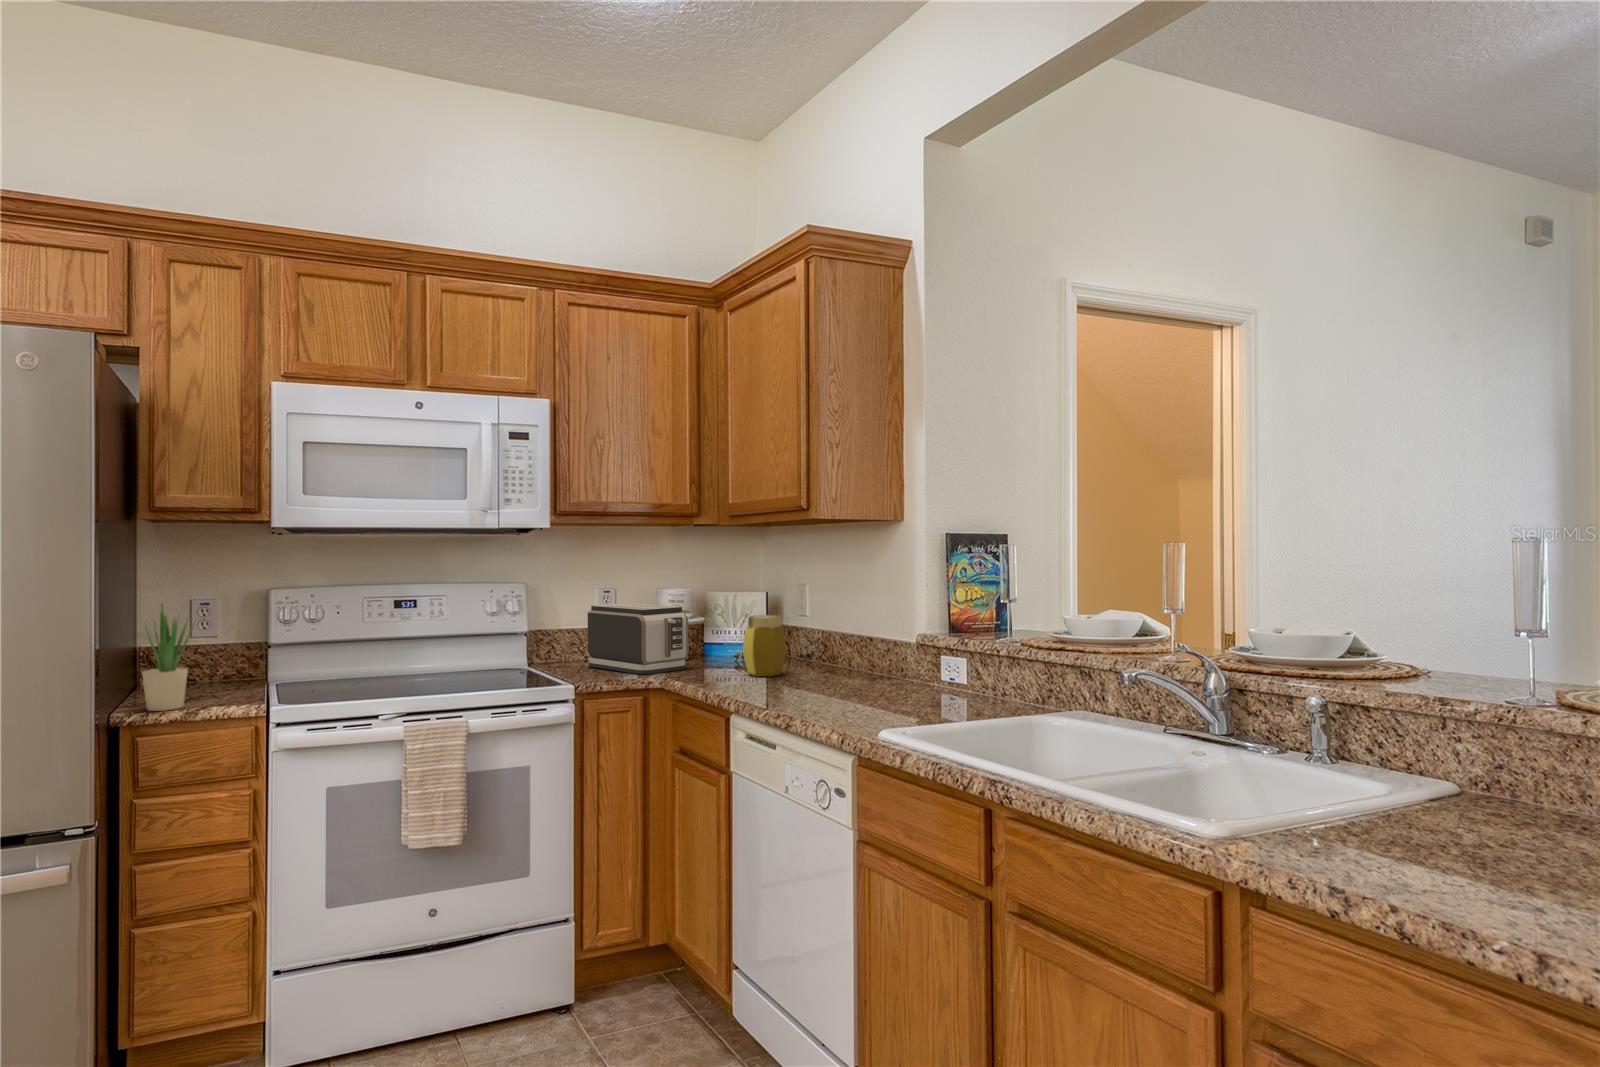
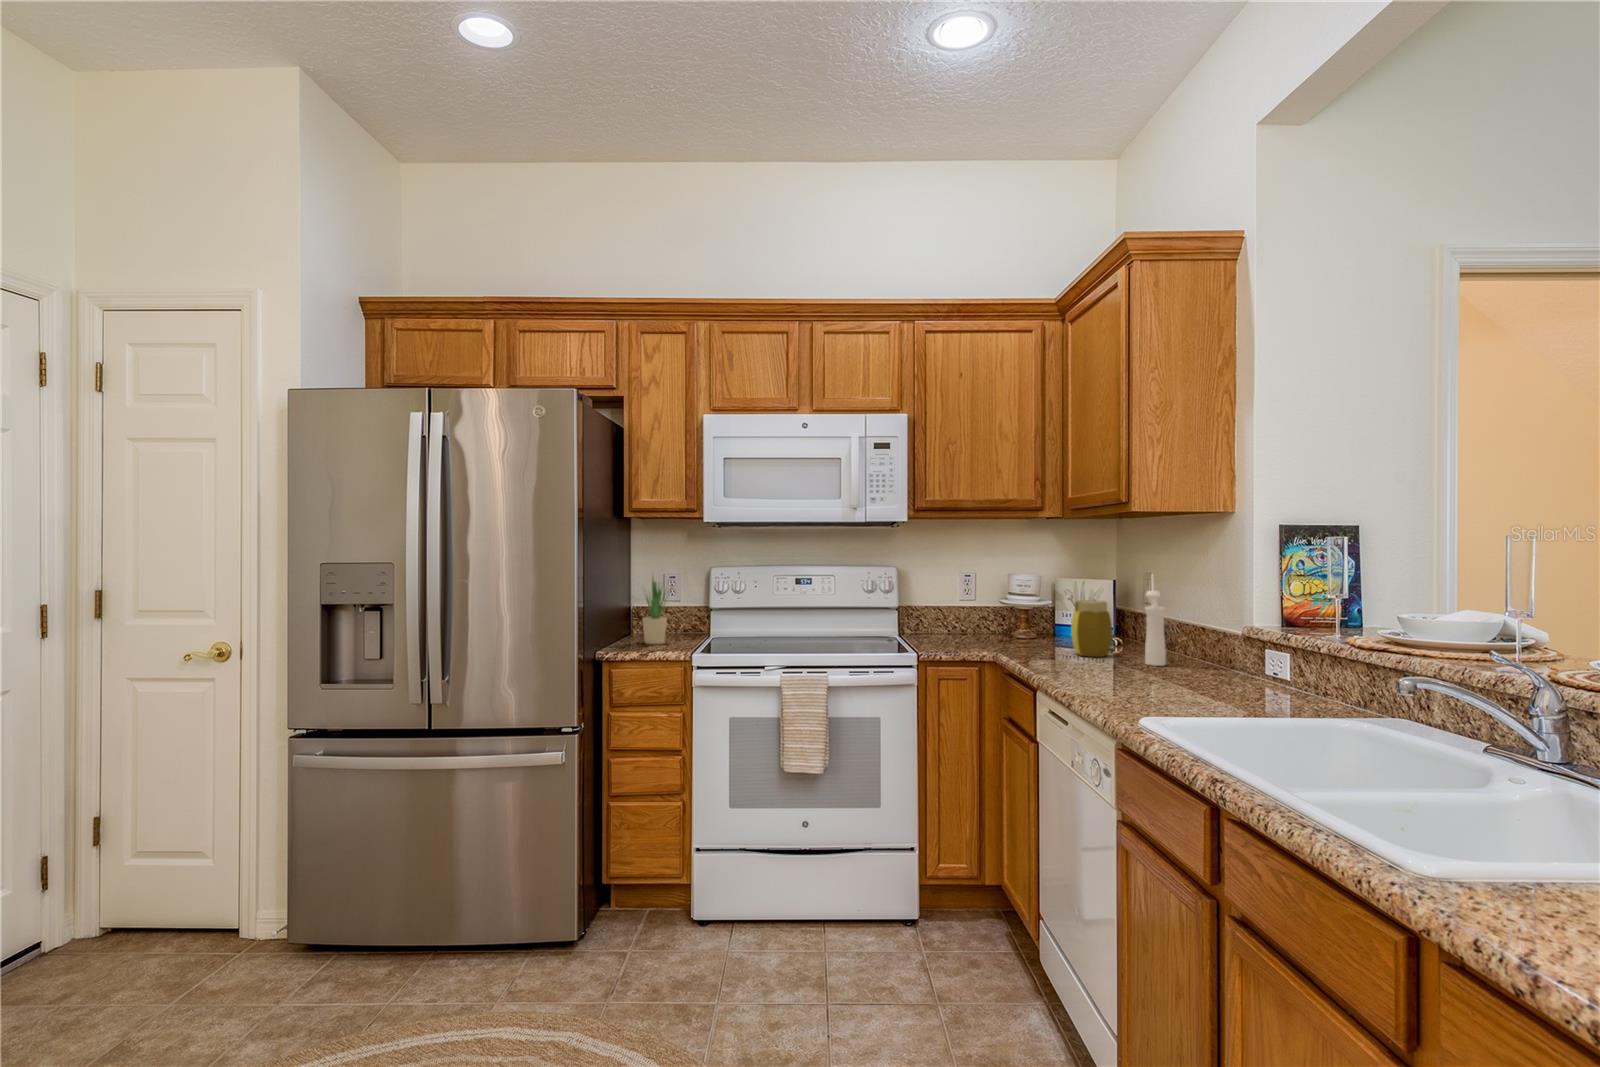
pepper mill: none [819,602,844,680] -> present [1145,591,1166,666]
toaster: present [588,603,688,674] -> none [946,586,1029,647]

